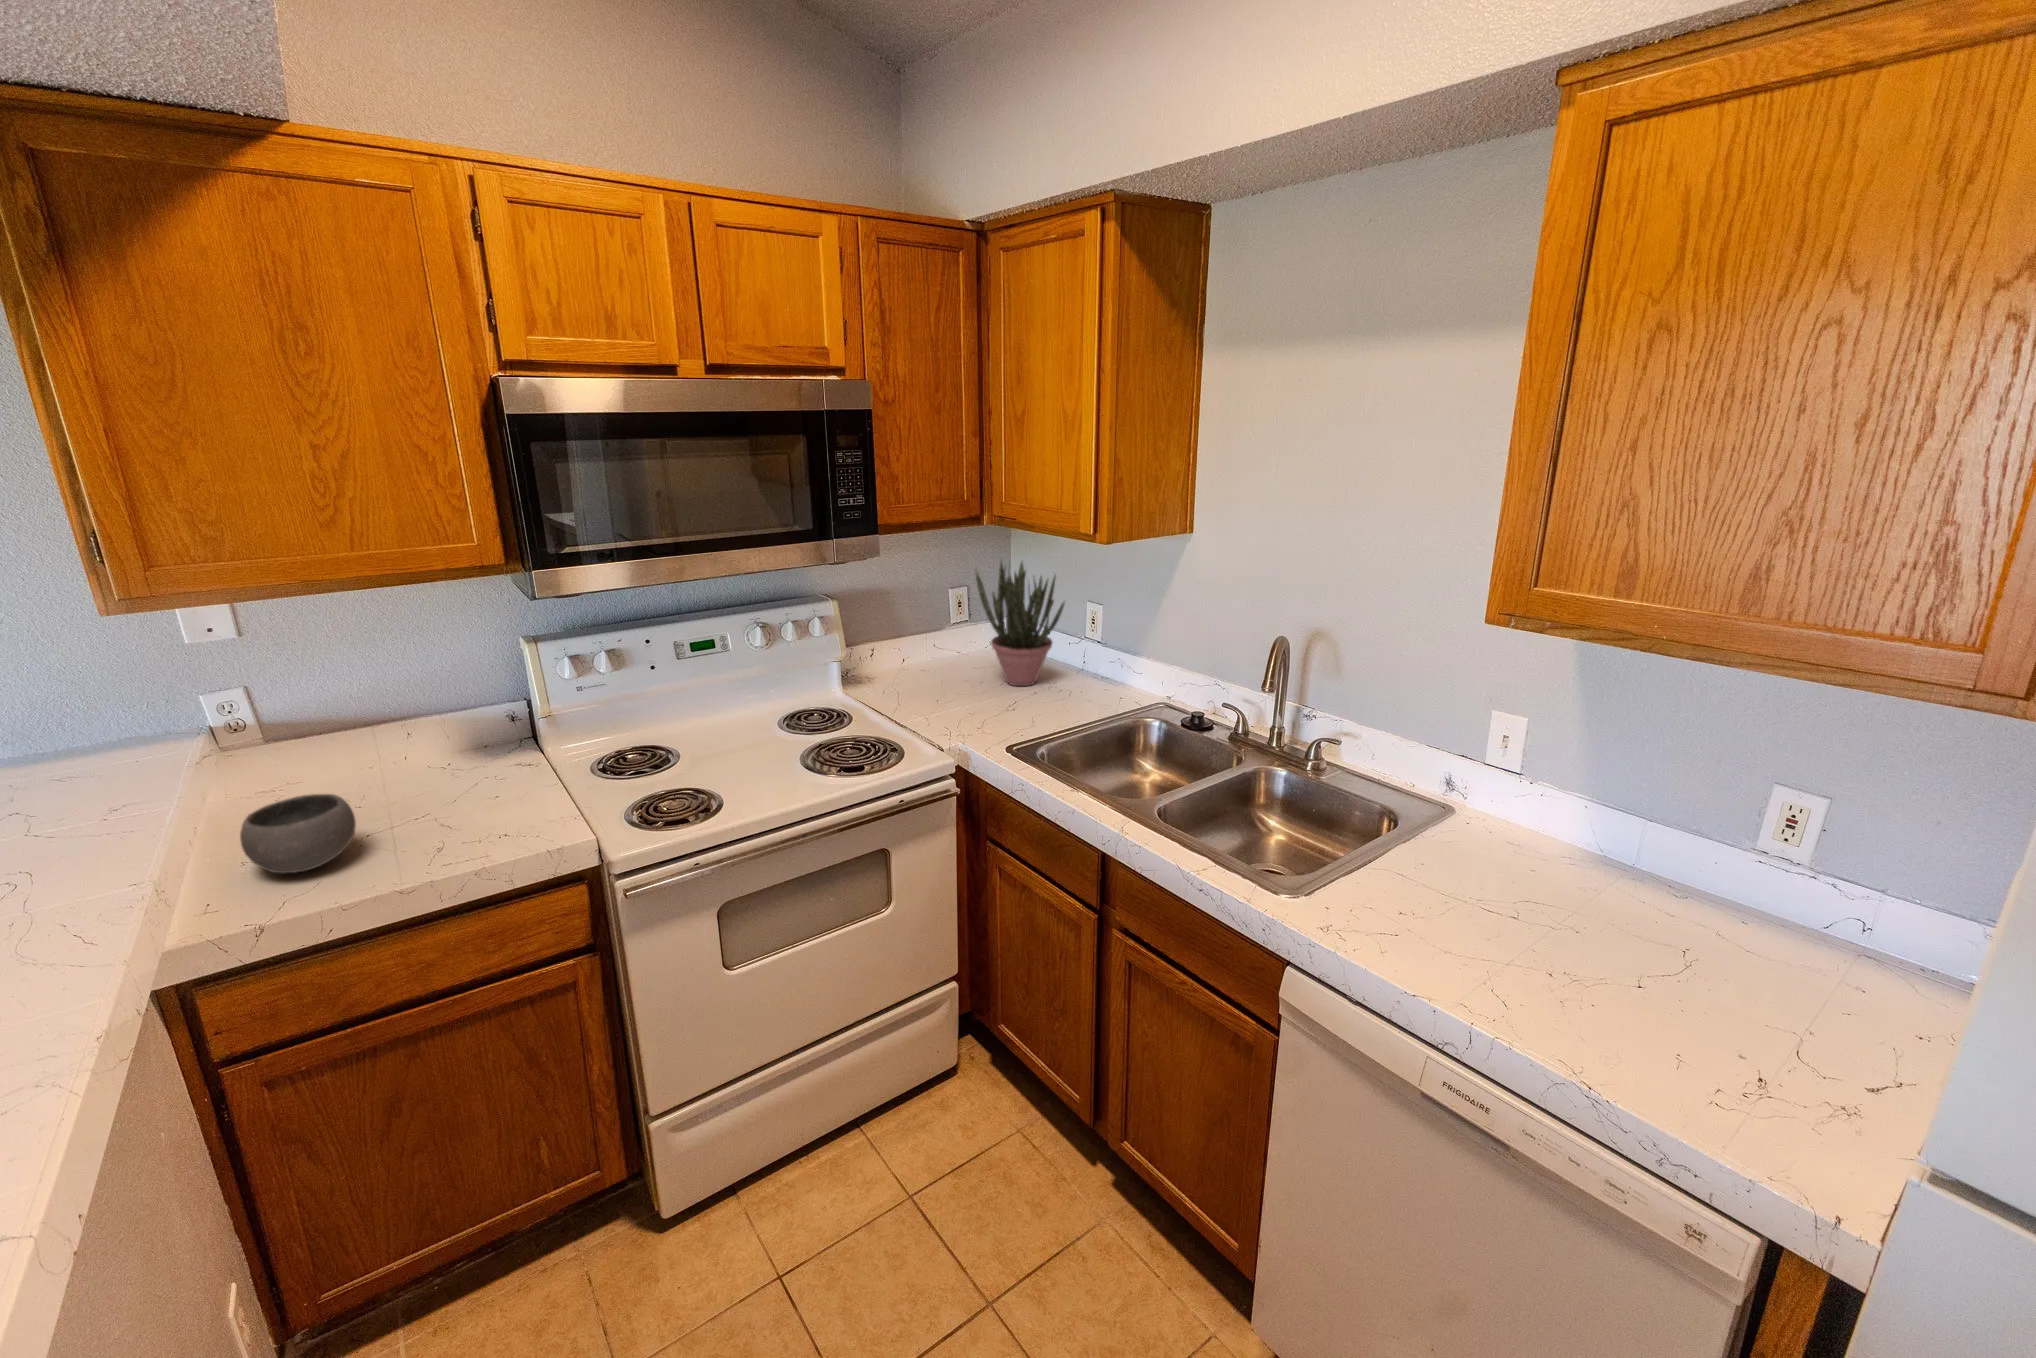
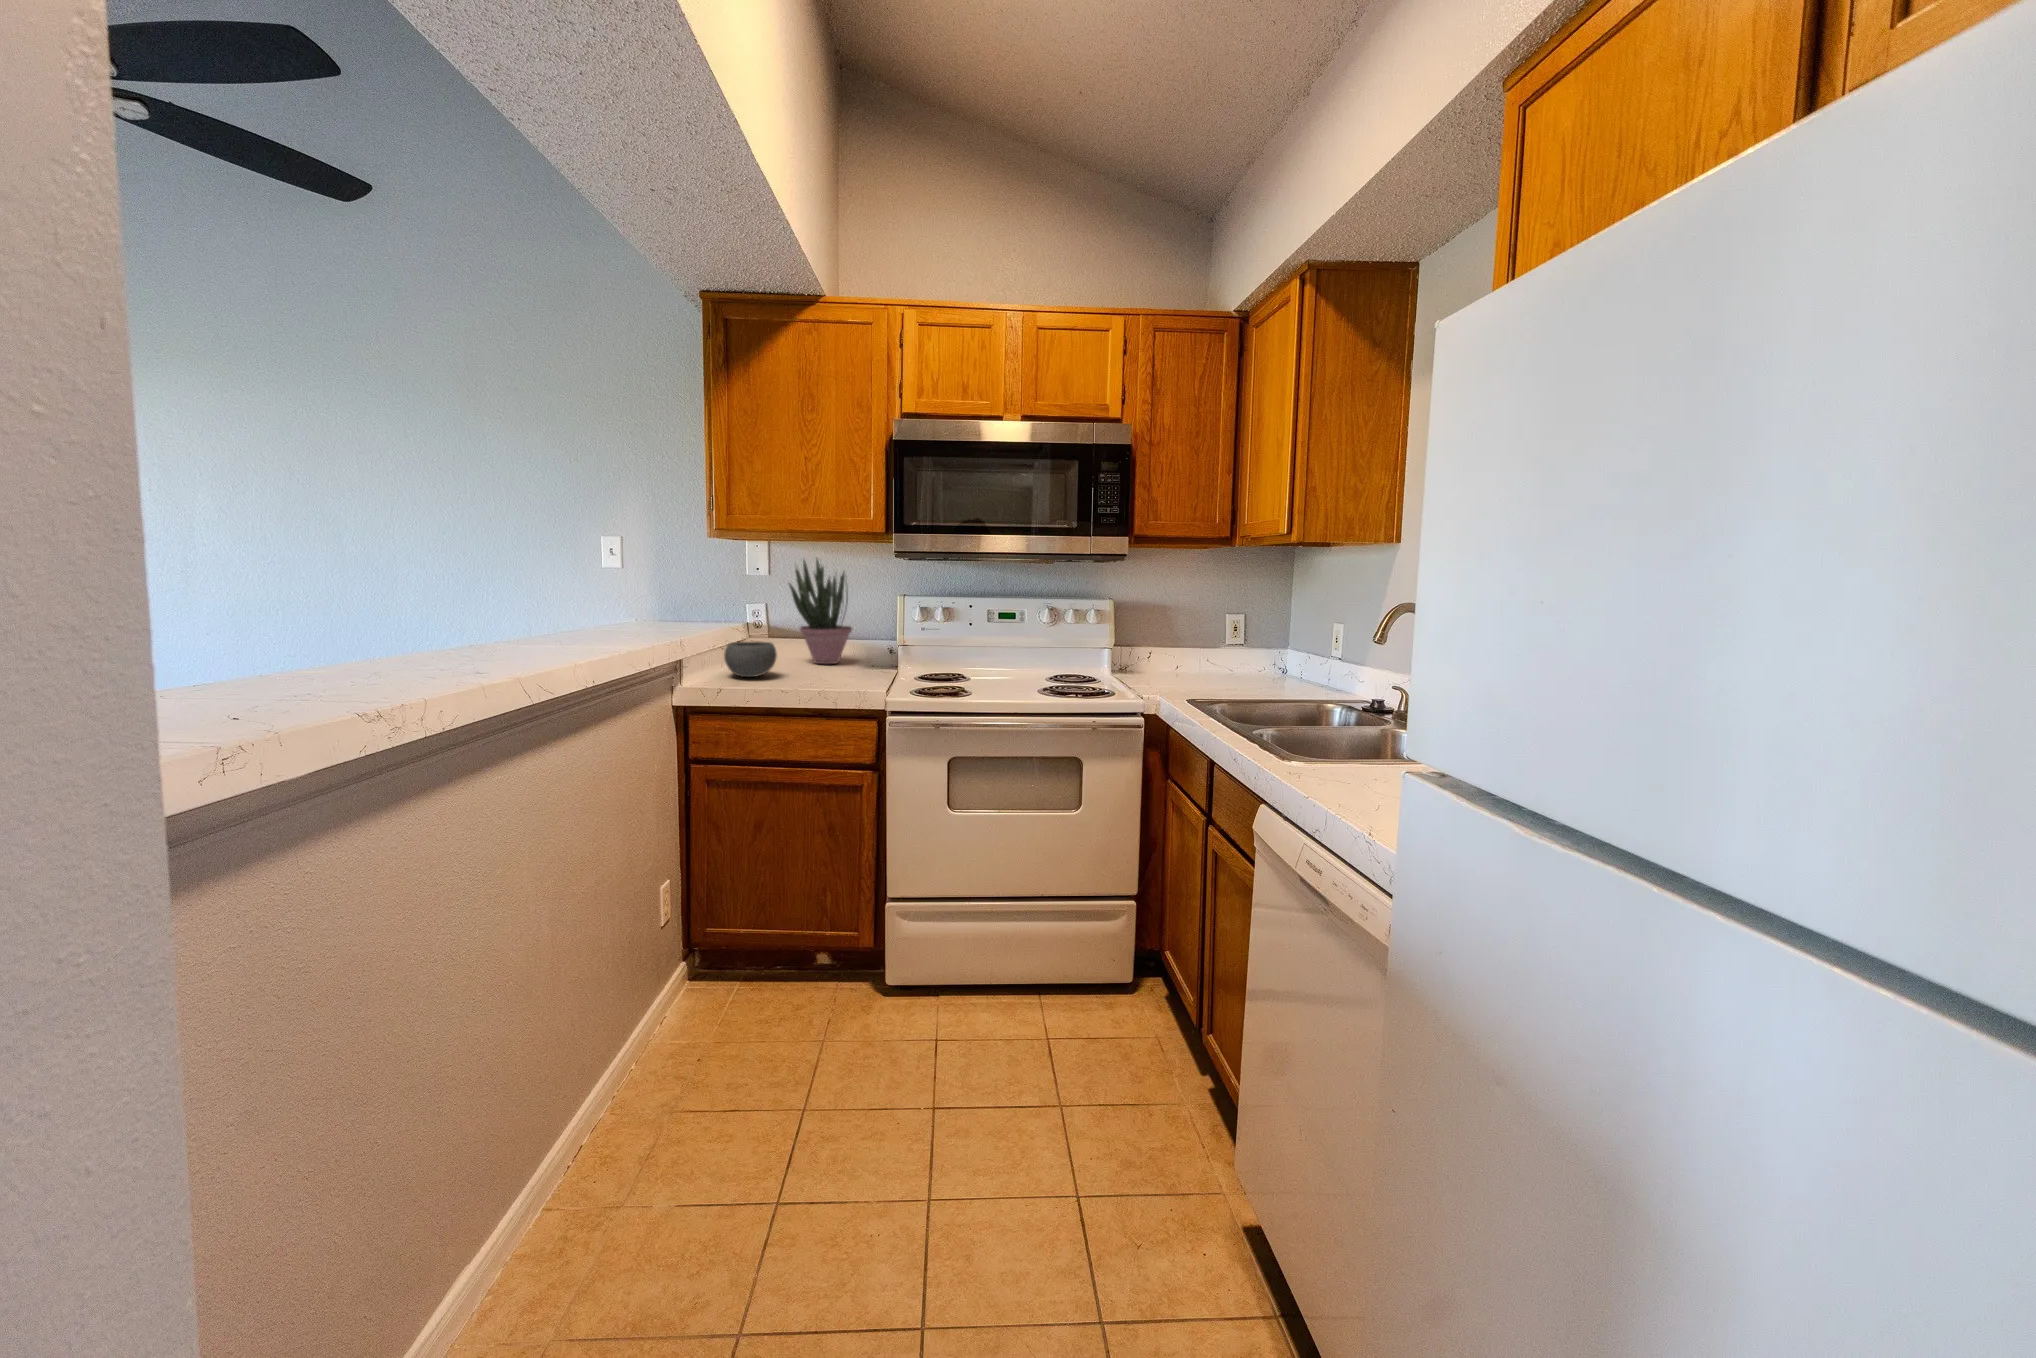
potted plant: present [975,562,1065,686] -> present [789,559,852,664]

